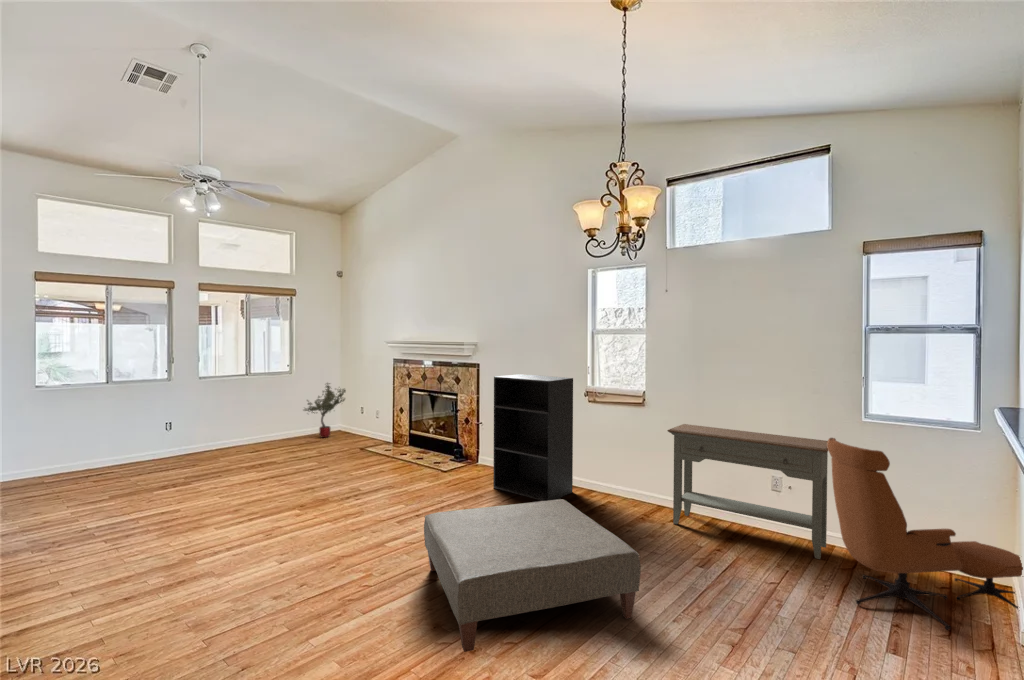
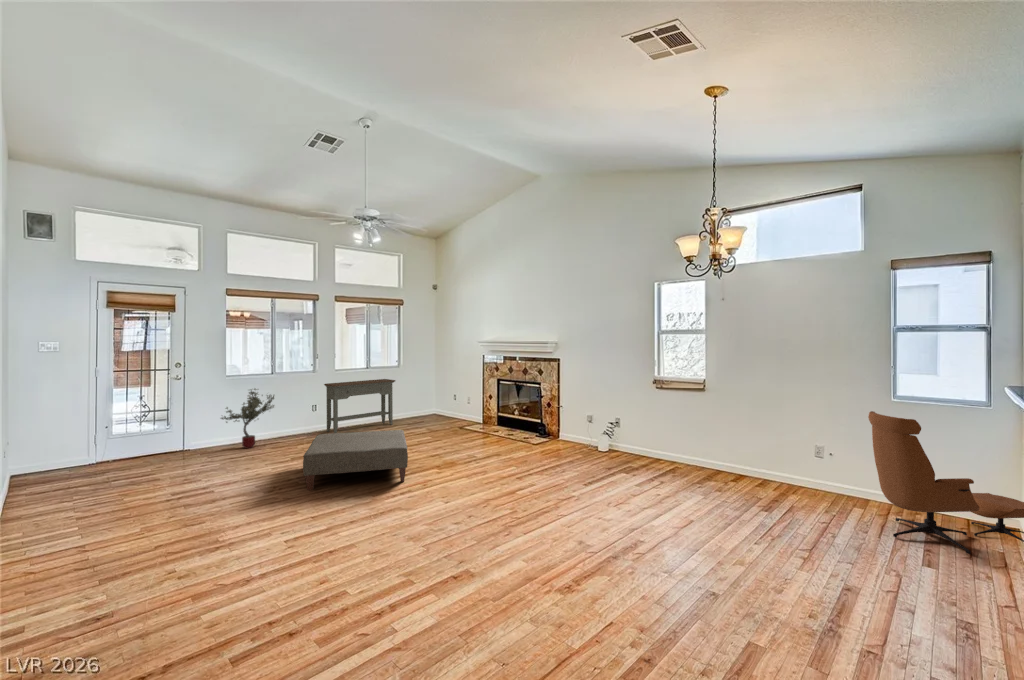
bookshelf: present [493,374,573,501] -> none [580,367,645,467]
potted tree: present [304,383,346,438] -> present [221,389,274,448]
console table: present [667,424,828,559] -> present [324,379,395,433]
ottoman: present [424,499,640,652] -> present [303,430,408,490]

